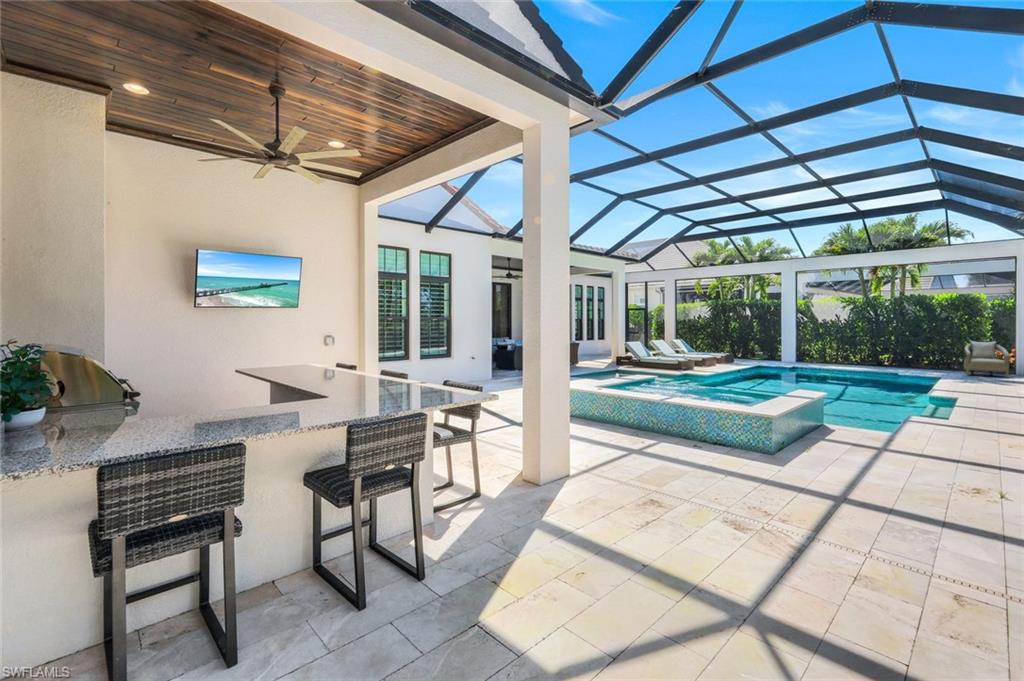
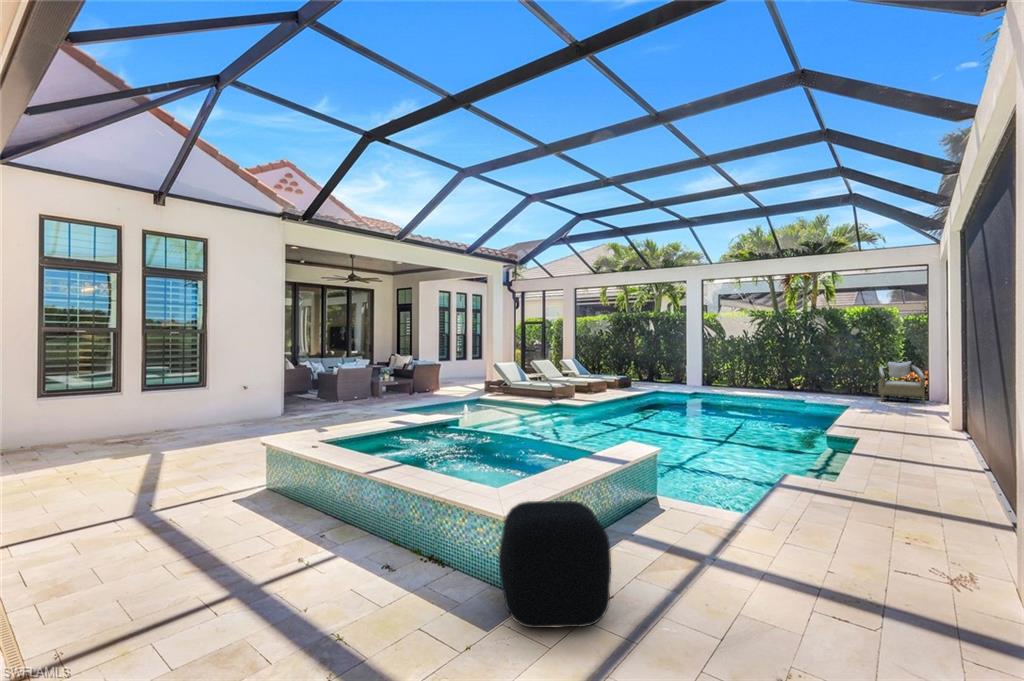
ottoman: none [761,417,836,479] -> present [498,501,611,628]

